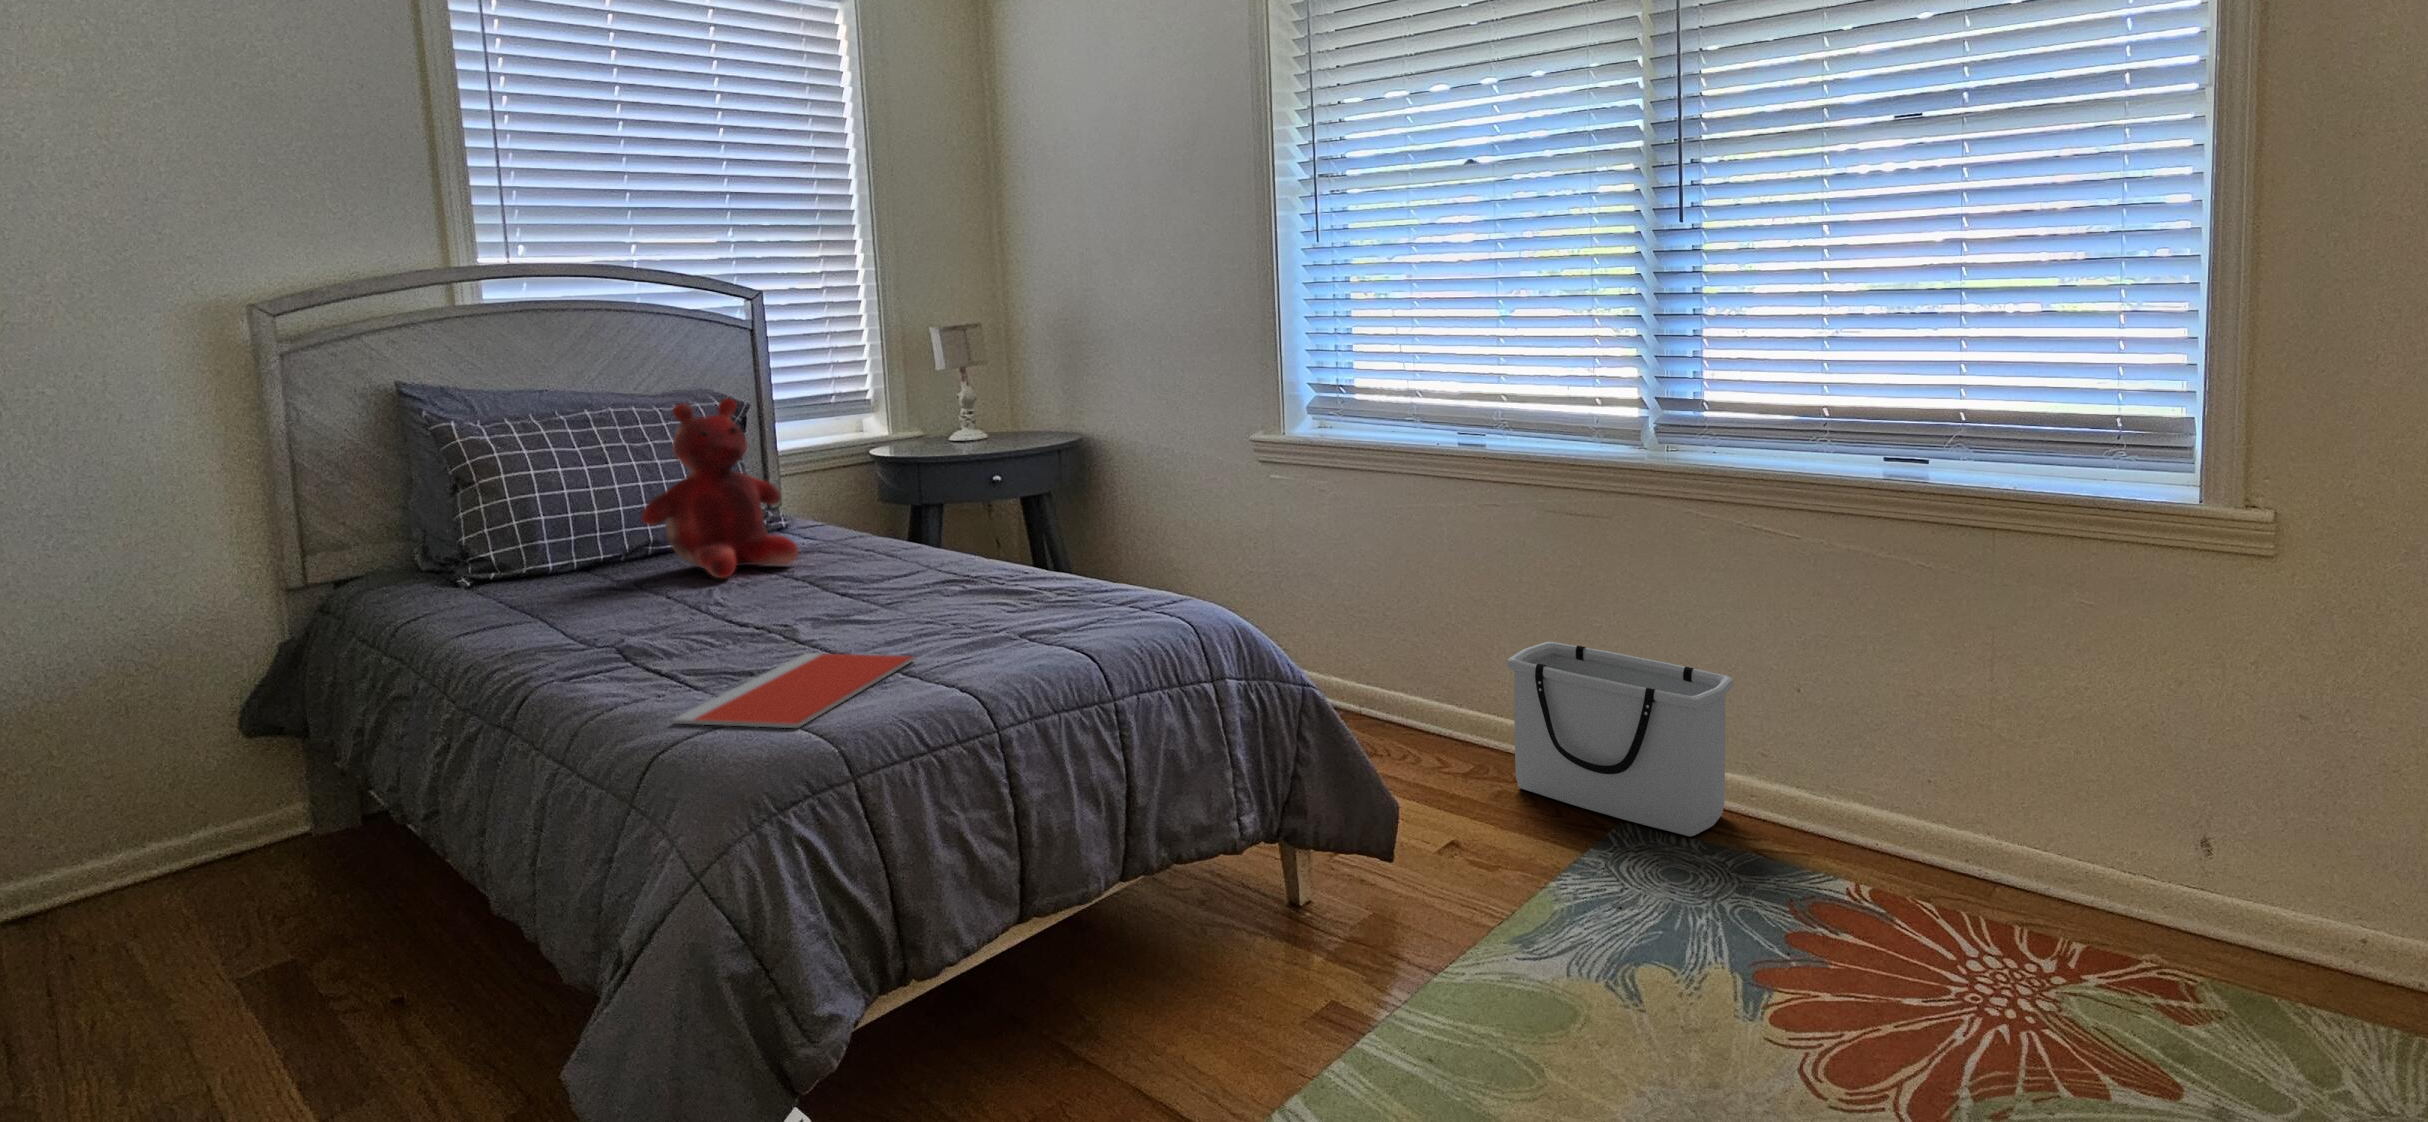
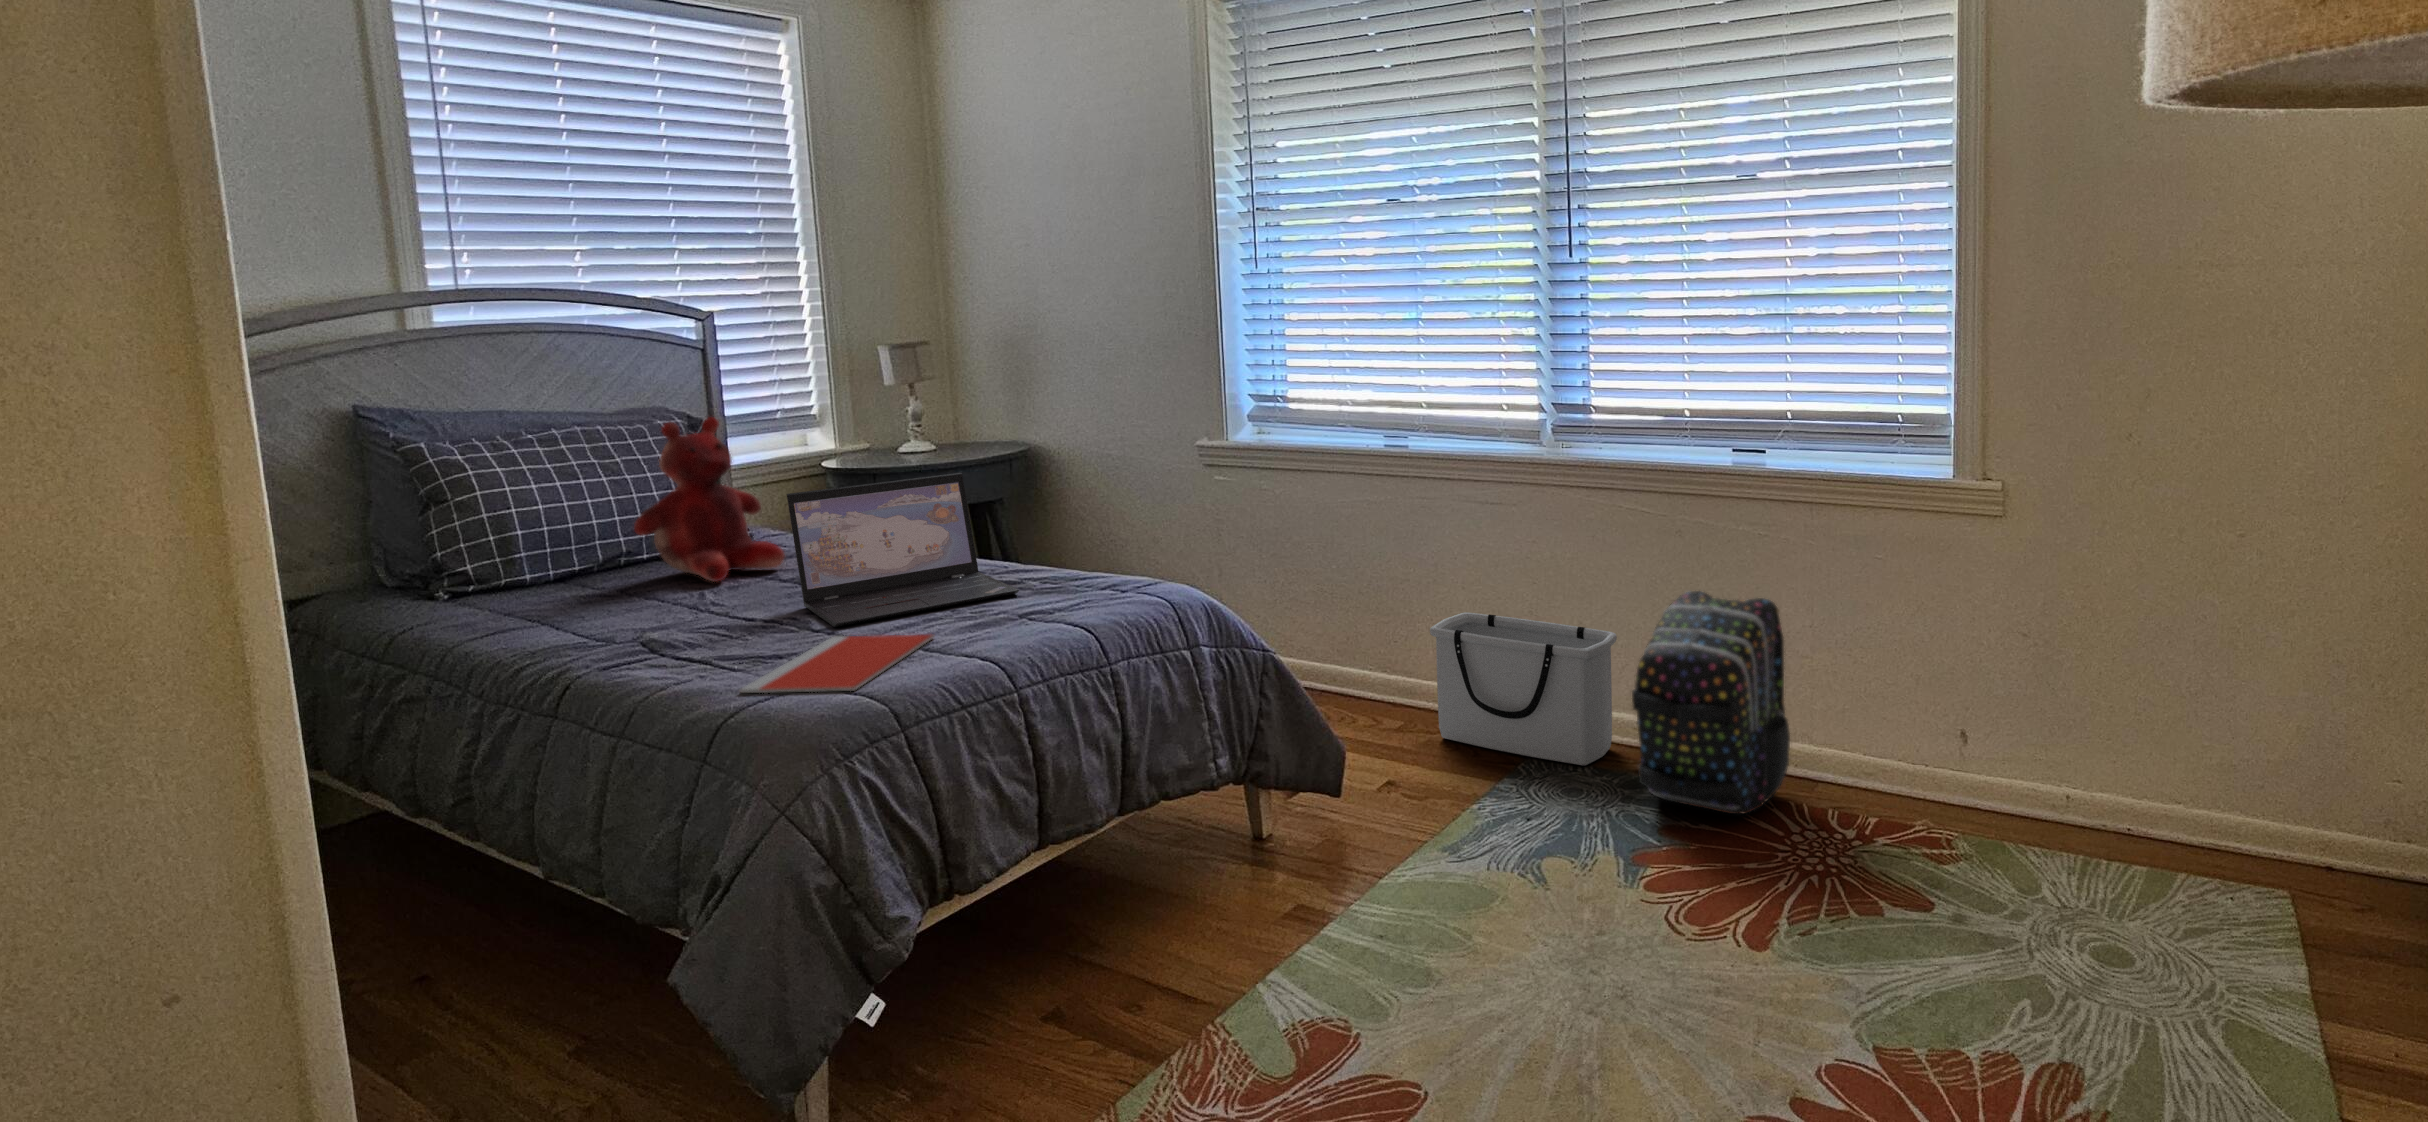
laptop: none [781,465,1028,640] -> present [787,473,1019,627]
backpack: none [1756,633,1961,922] -> present [1632,591,1790,814]

